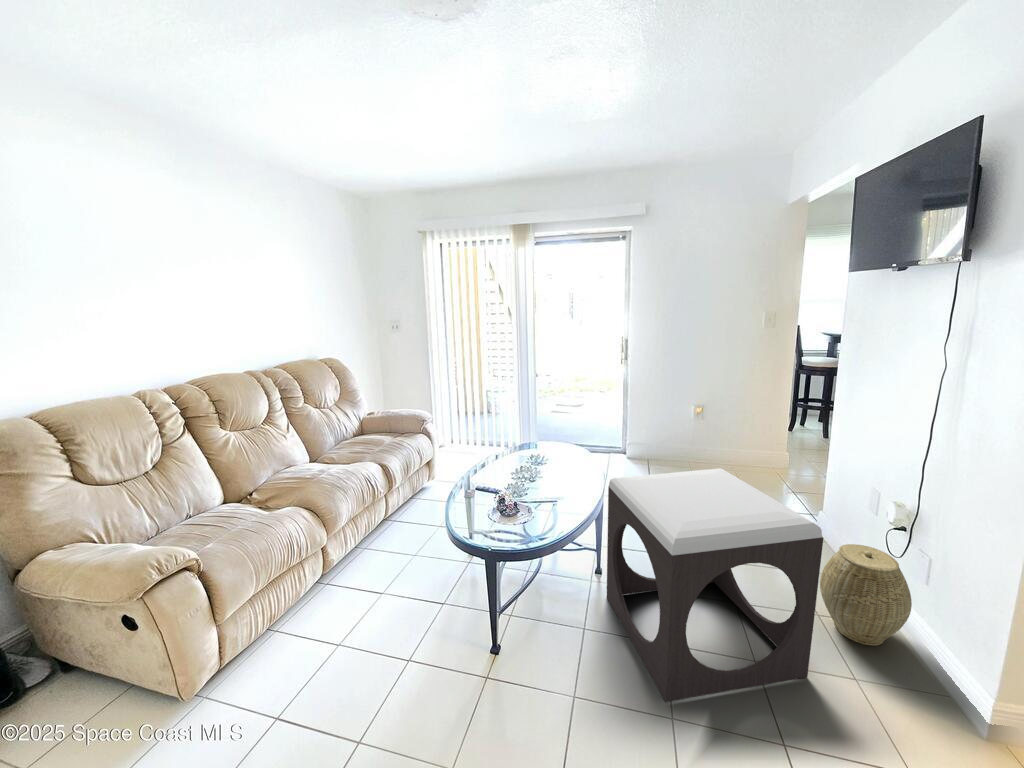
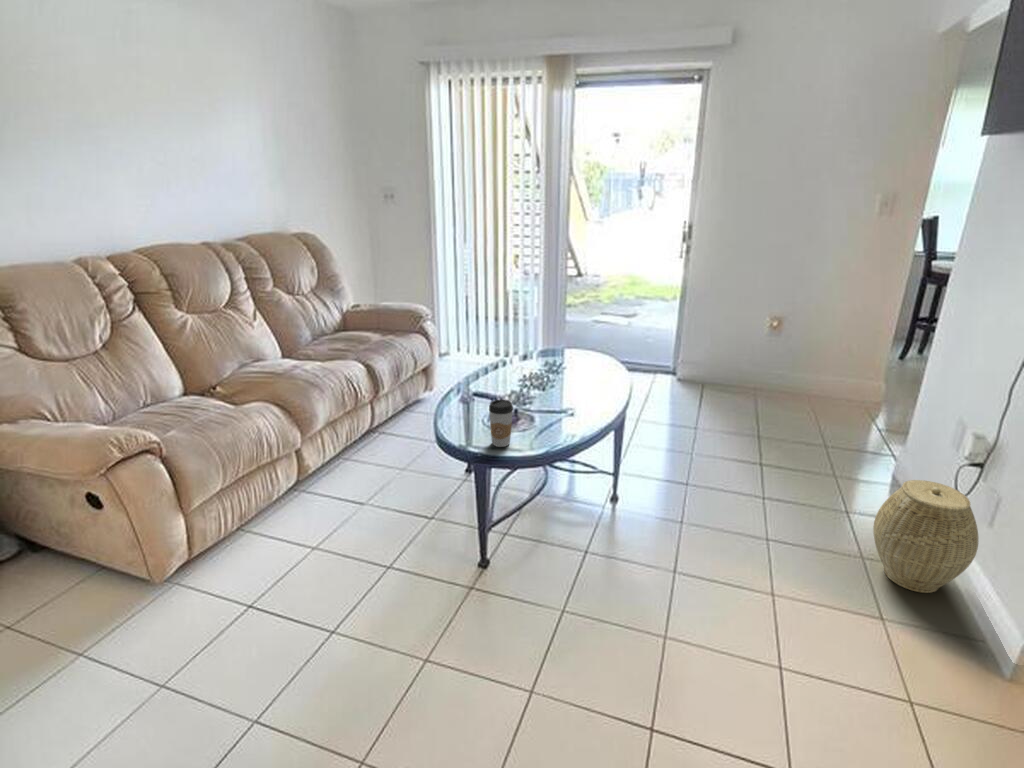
footstool: present [607,468,823,701] -> none [620,383,874,626]
coffee cup: none [493,497,514,539] -> present [489,399,513,447]

